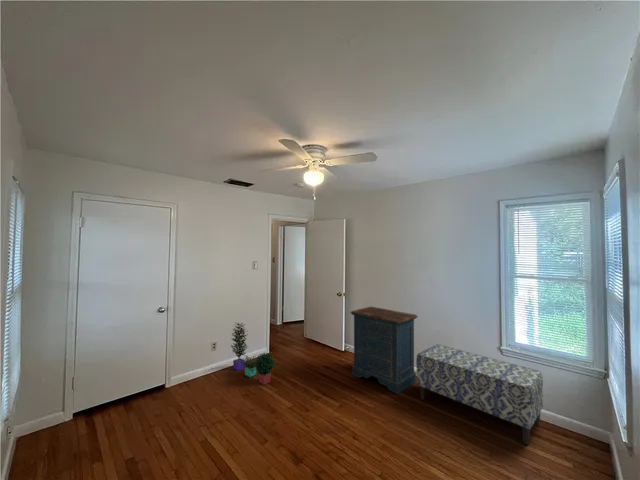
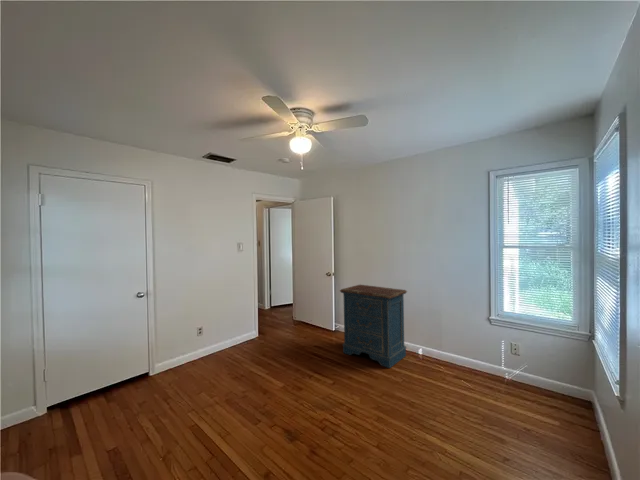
potted plant: present [231,323,274,385] -> none [217,305,265,367]
bench: present [416,345,543,445] -> none [407,318,530,408]

